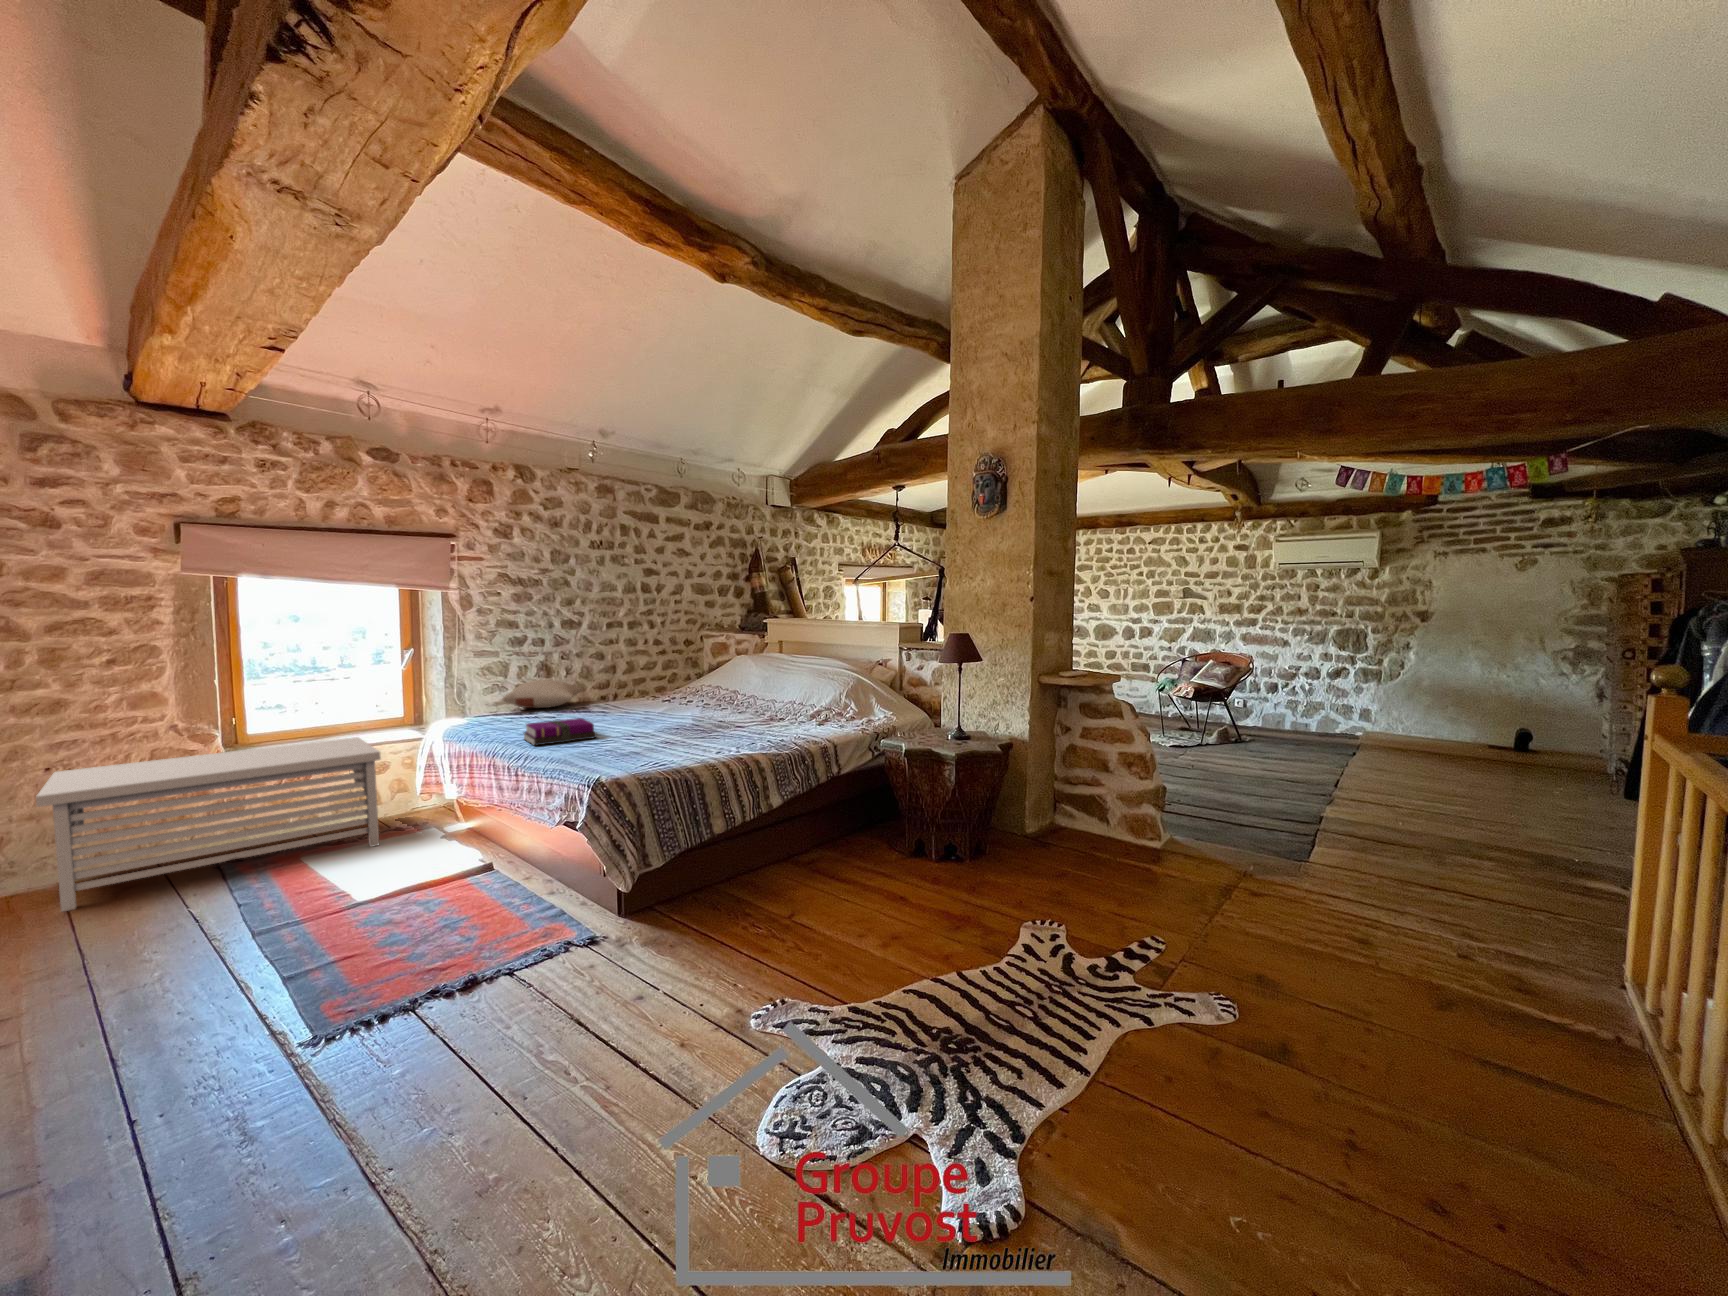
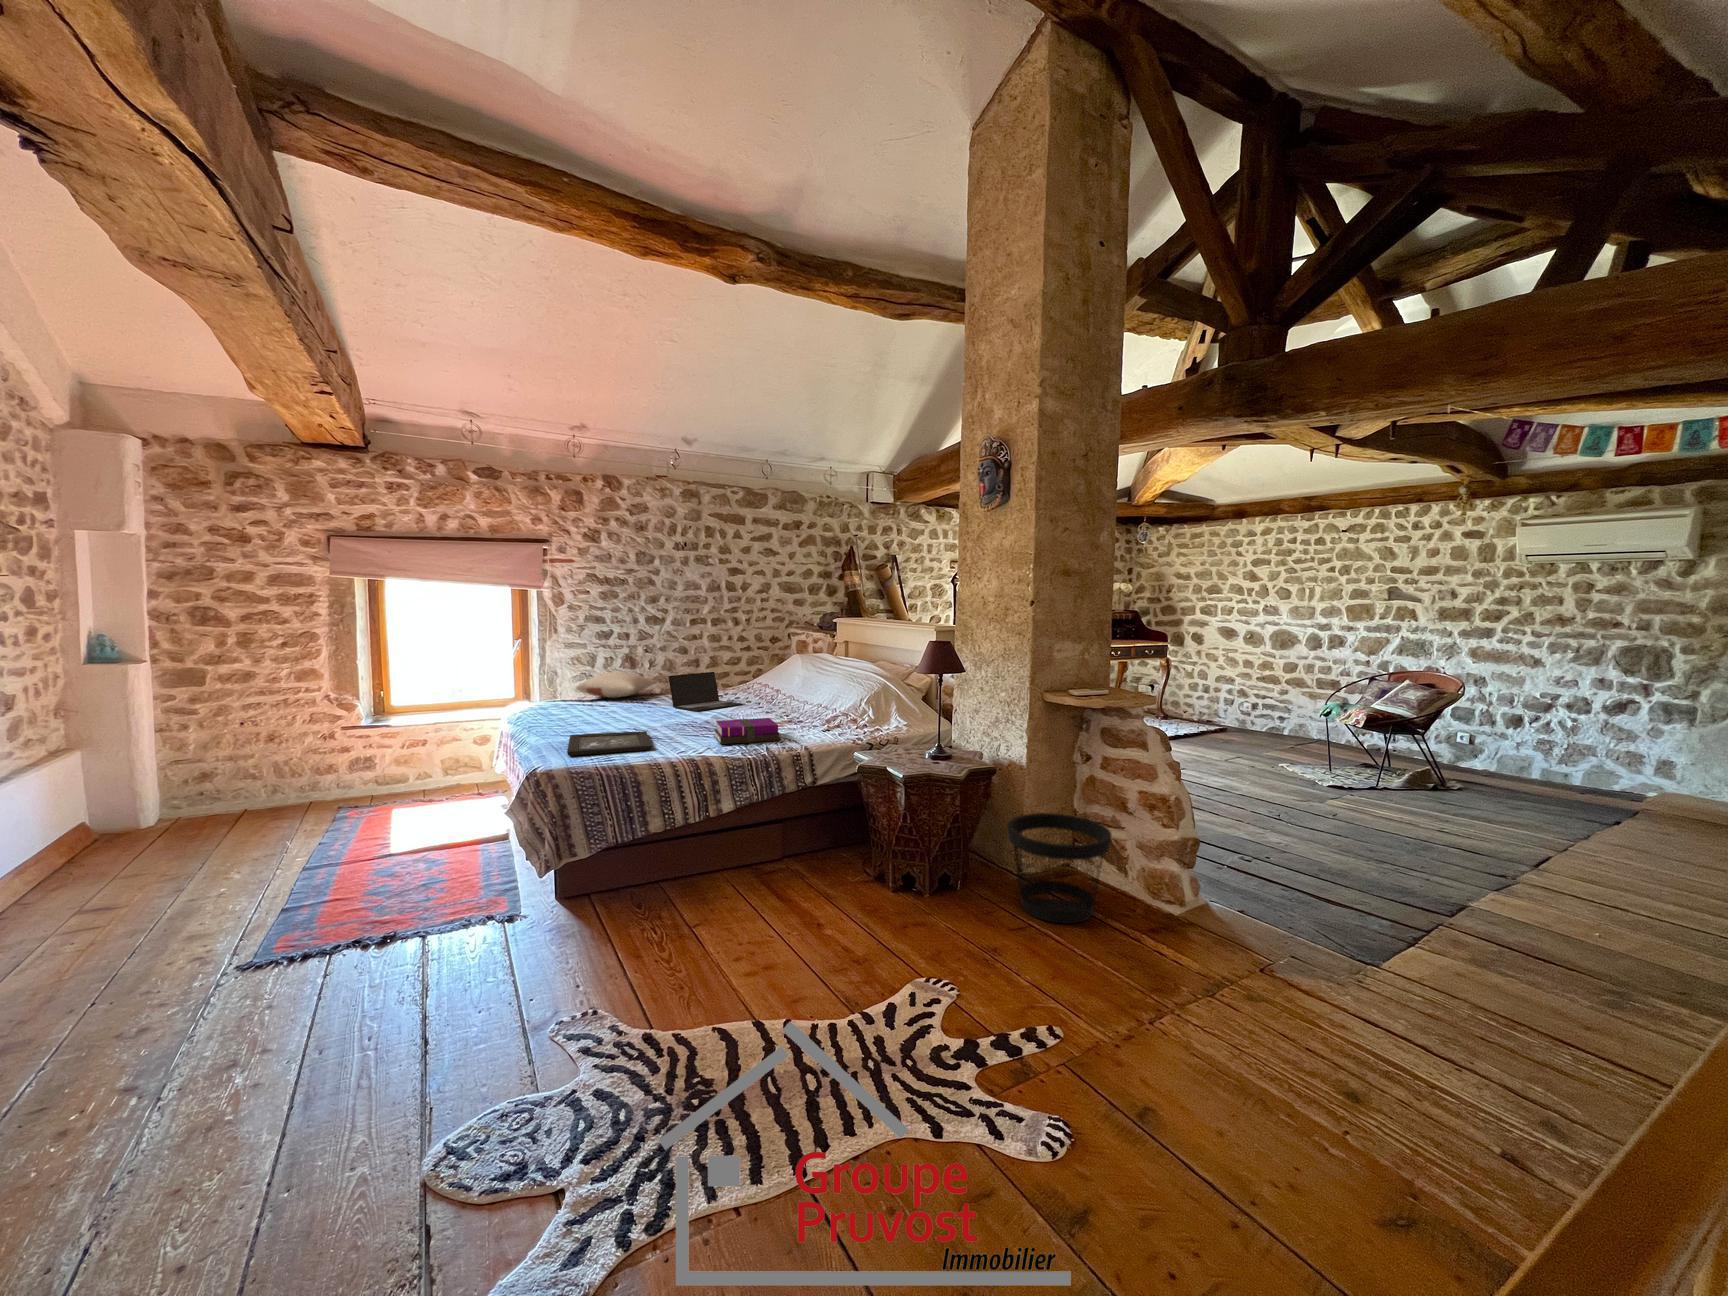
laptop: none [623,675,699,715] -> present [668,672,743,711]
notebook: present [523,718,597,746] -> present [714,718,781,744]
tray: none [578,736,688,763] -> present [567,731,652,756]
storage bench: present [36,737,381,912] -> none [200,714,463,837]
wastebasket: none [1031,776,1117,861] -> present [1007,813,1111,923]

